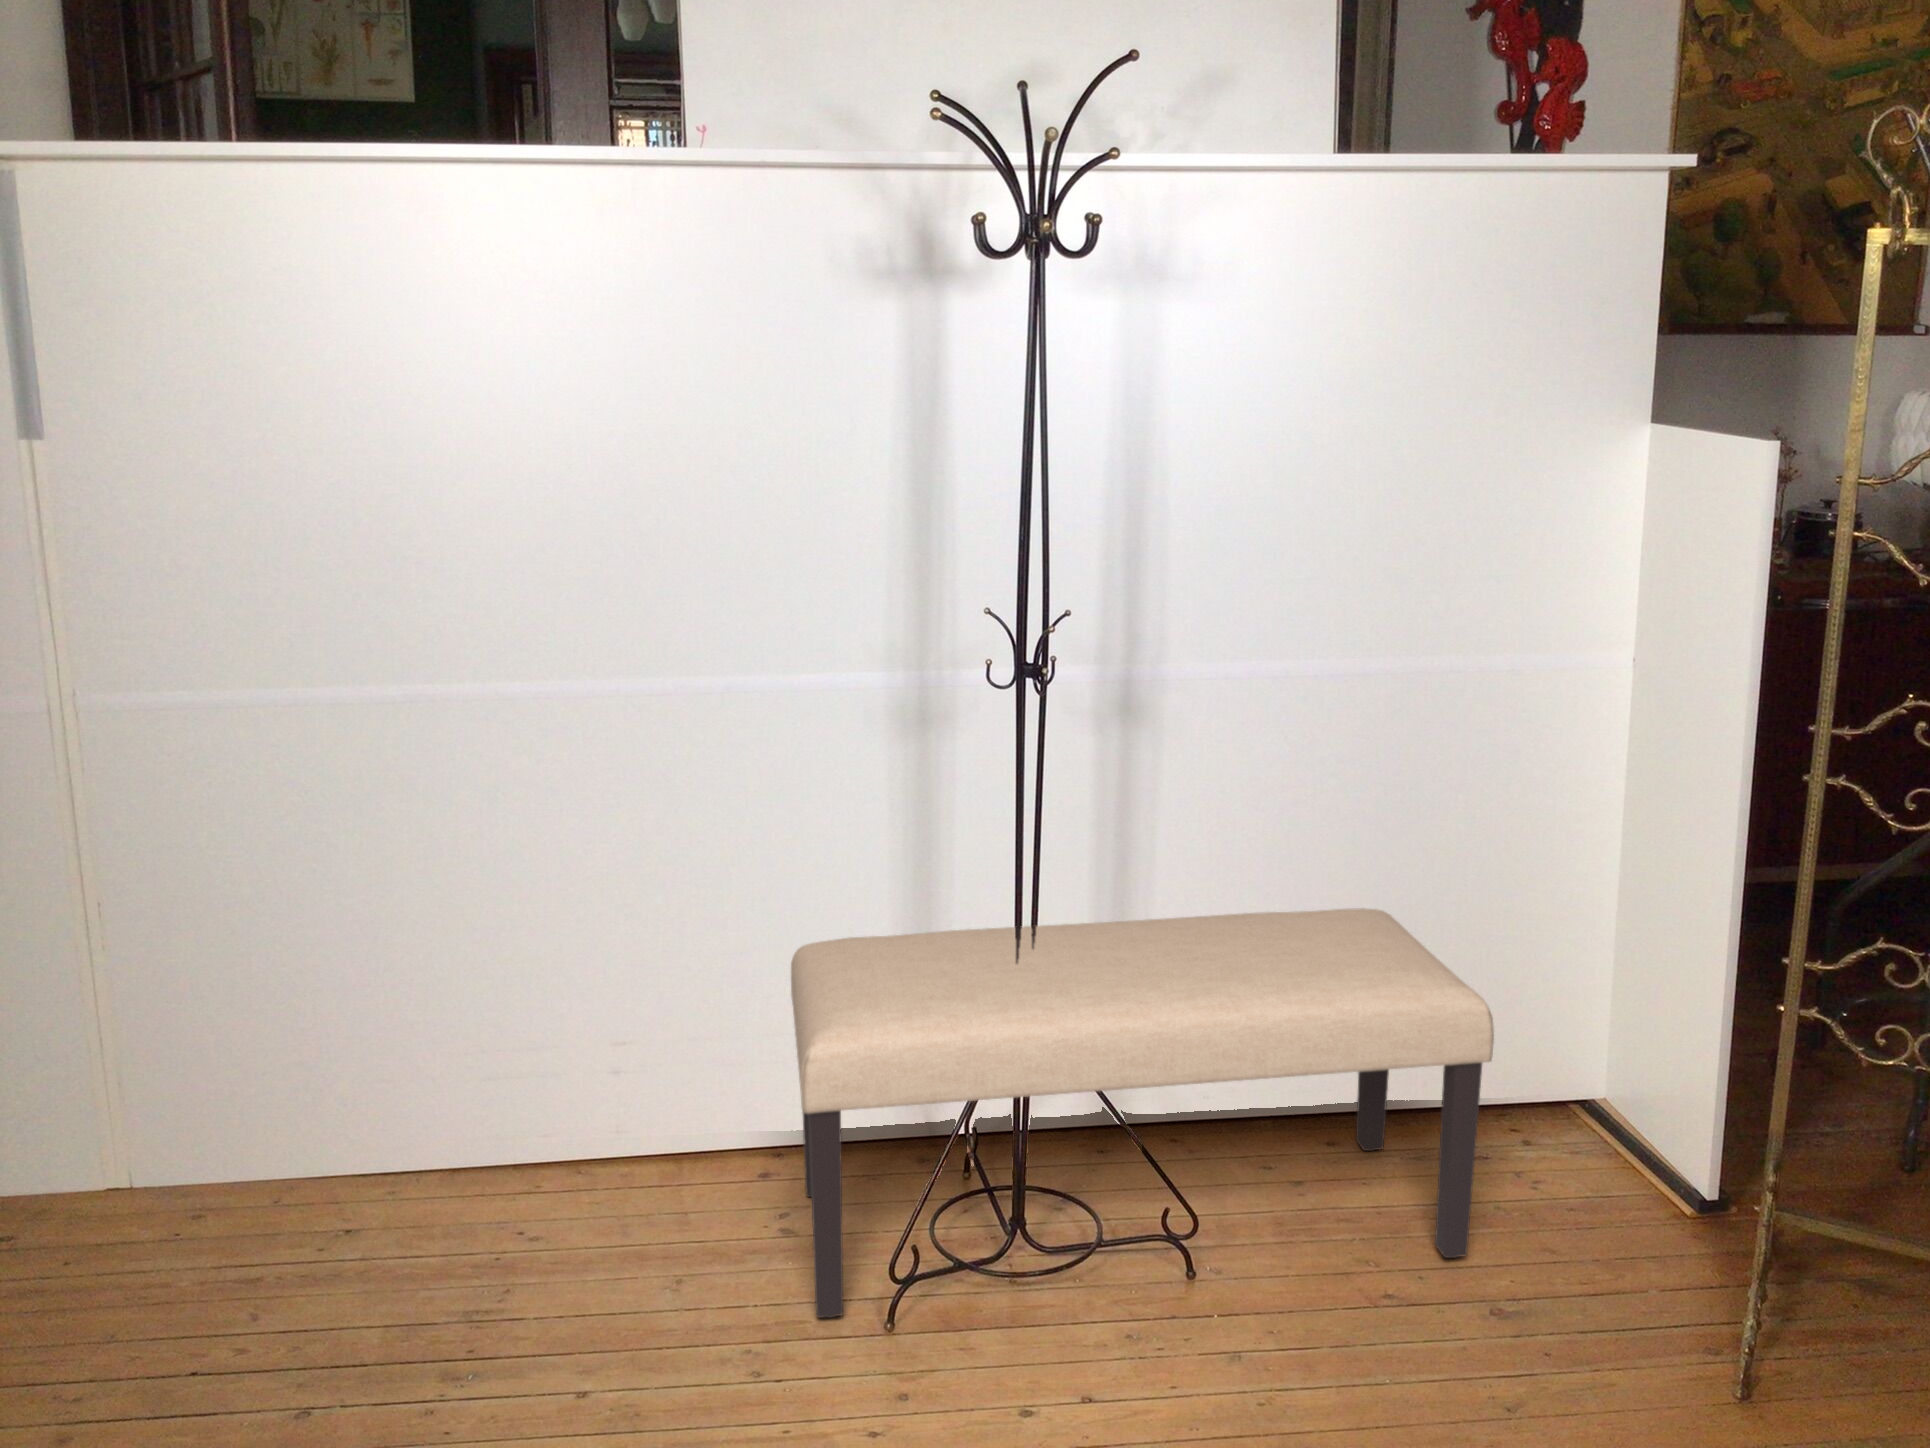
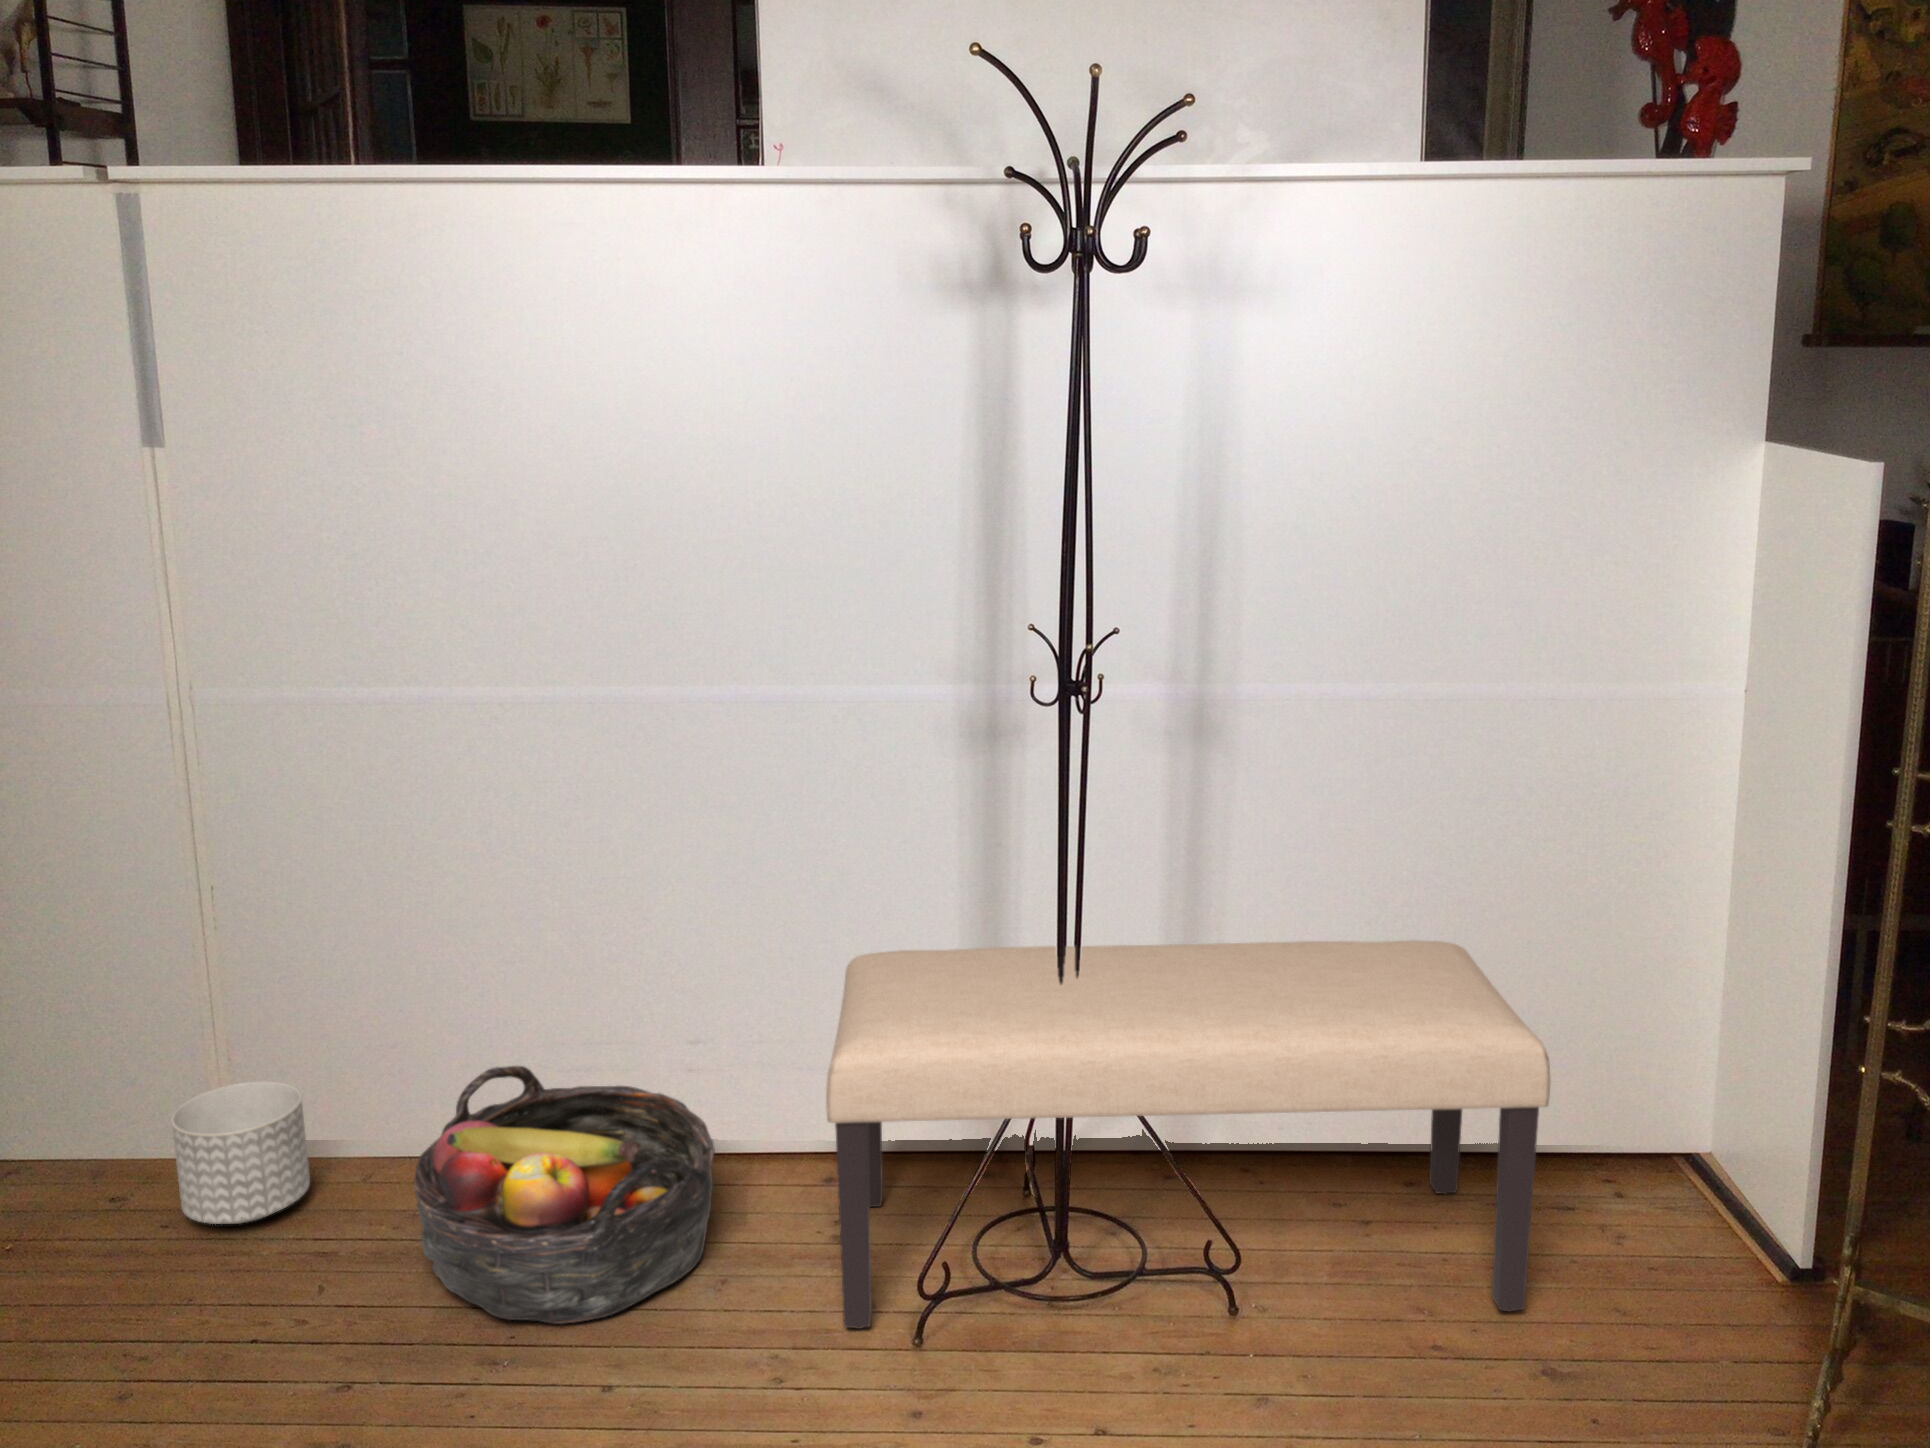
basket: none [354,1073,667,1334] -> present [414,1066,715,1324]
planter: none [71,1103,222,1256] -> present [171,1081,310,1224]

